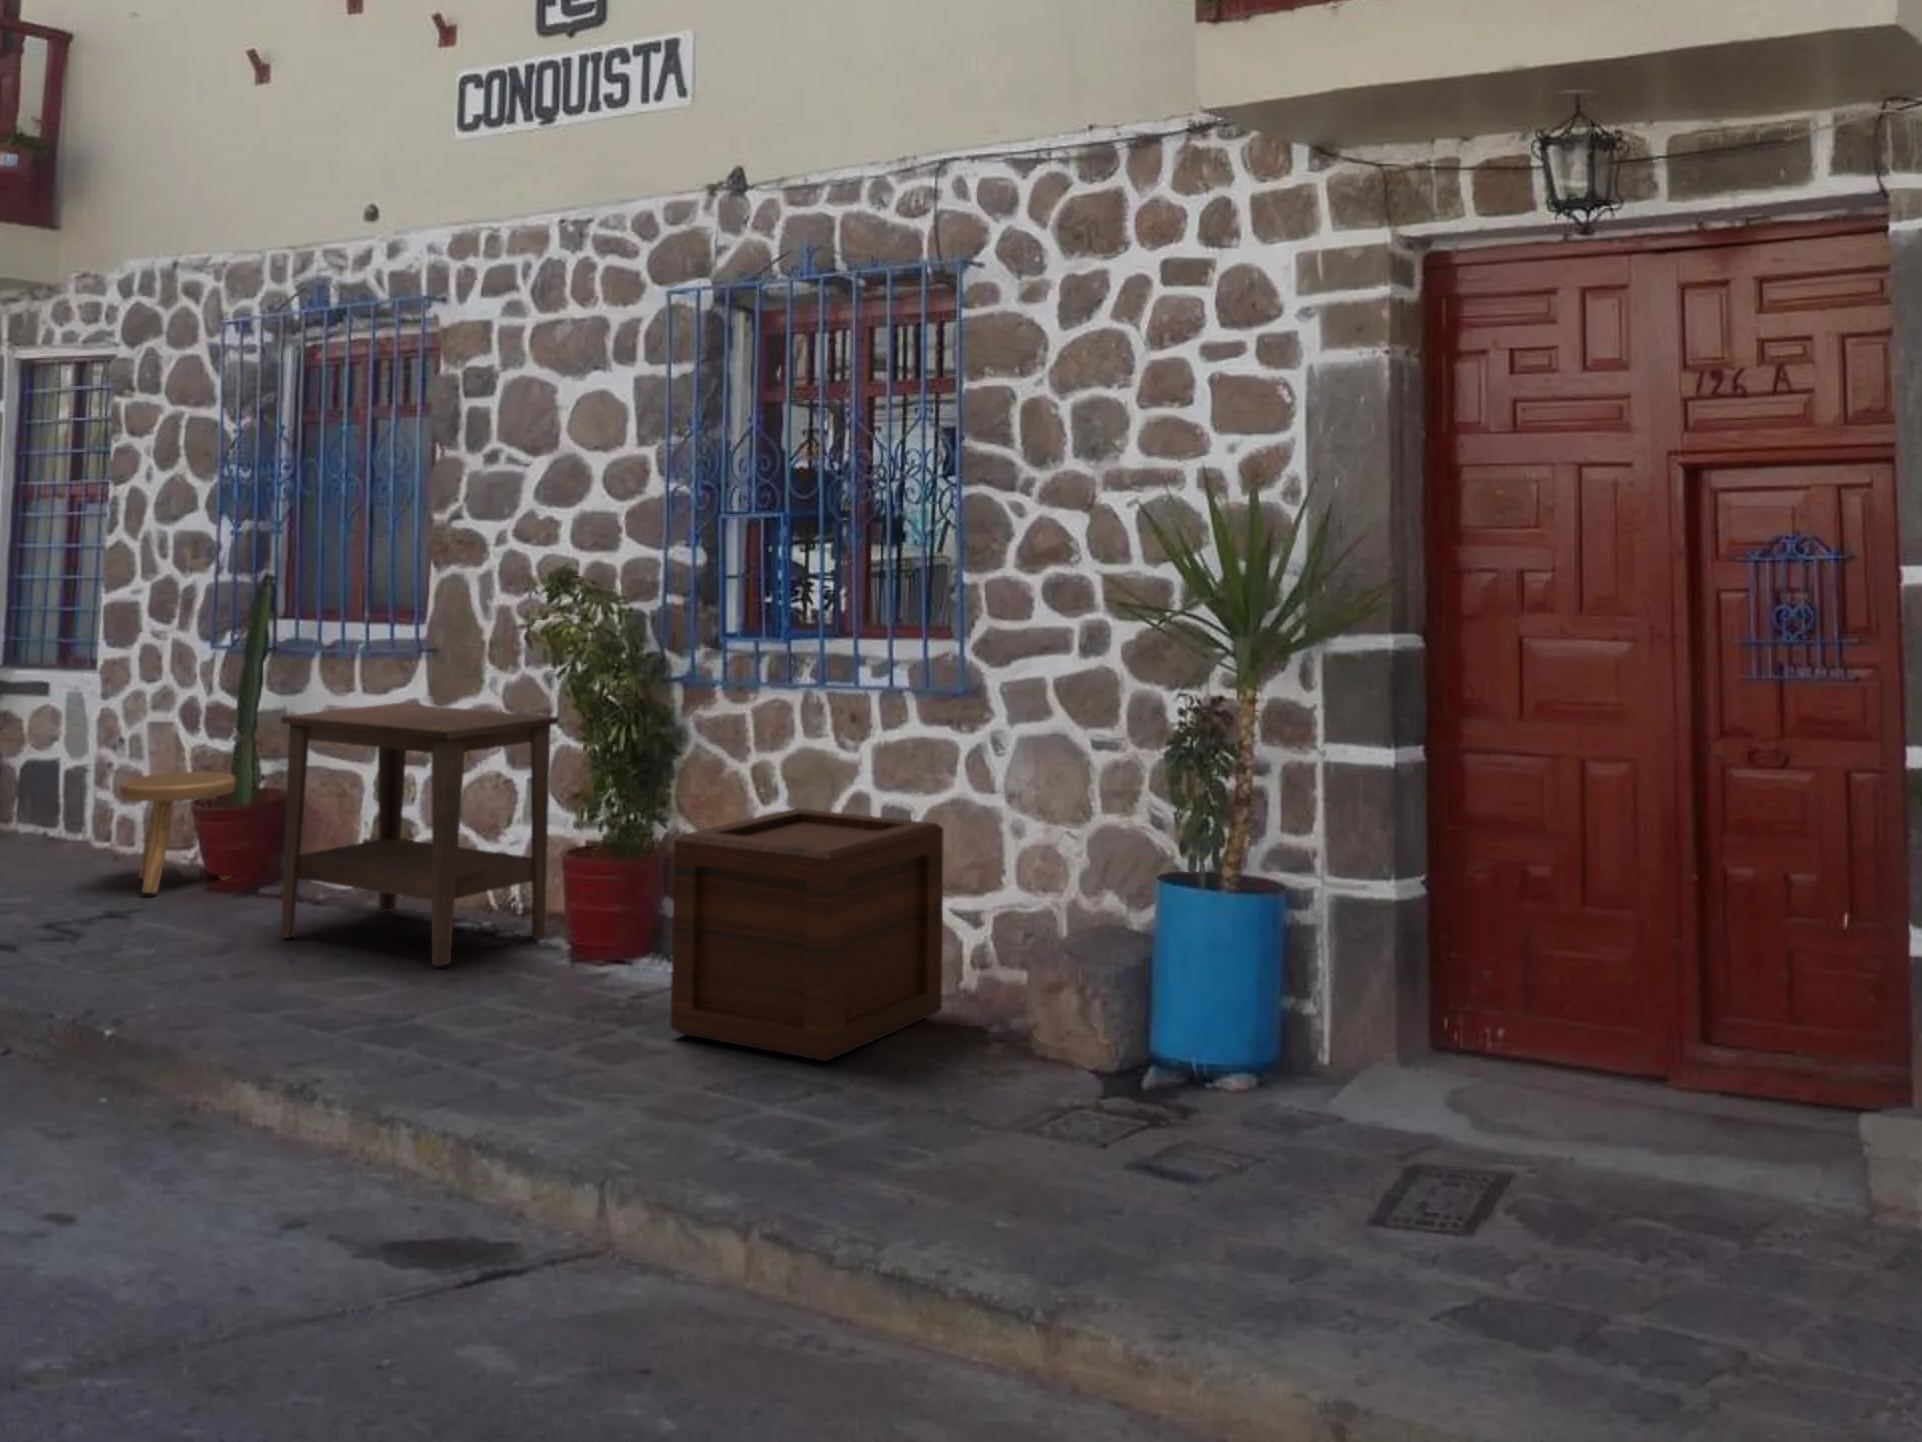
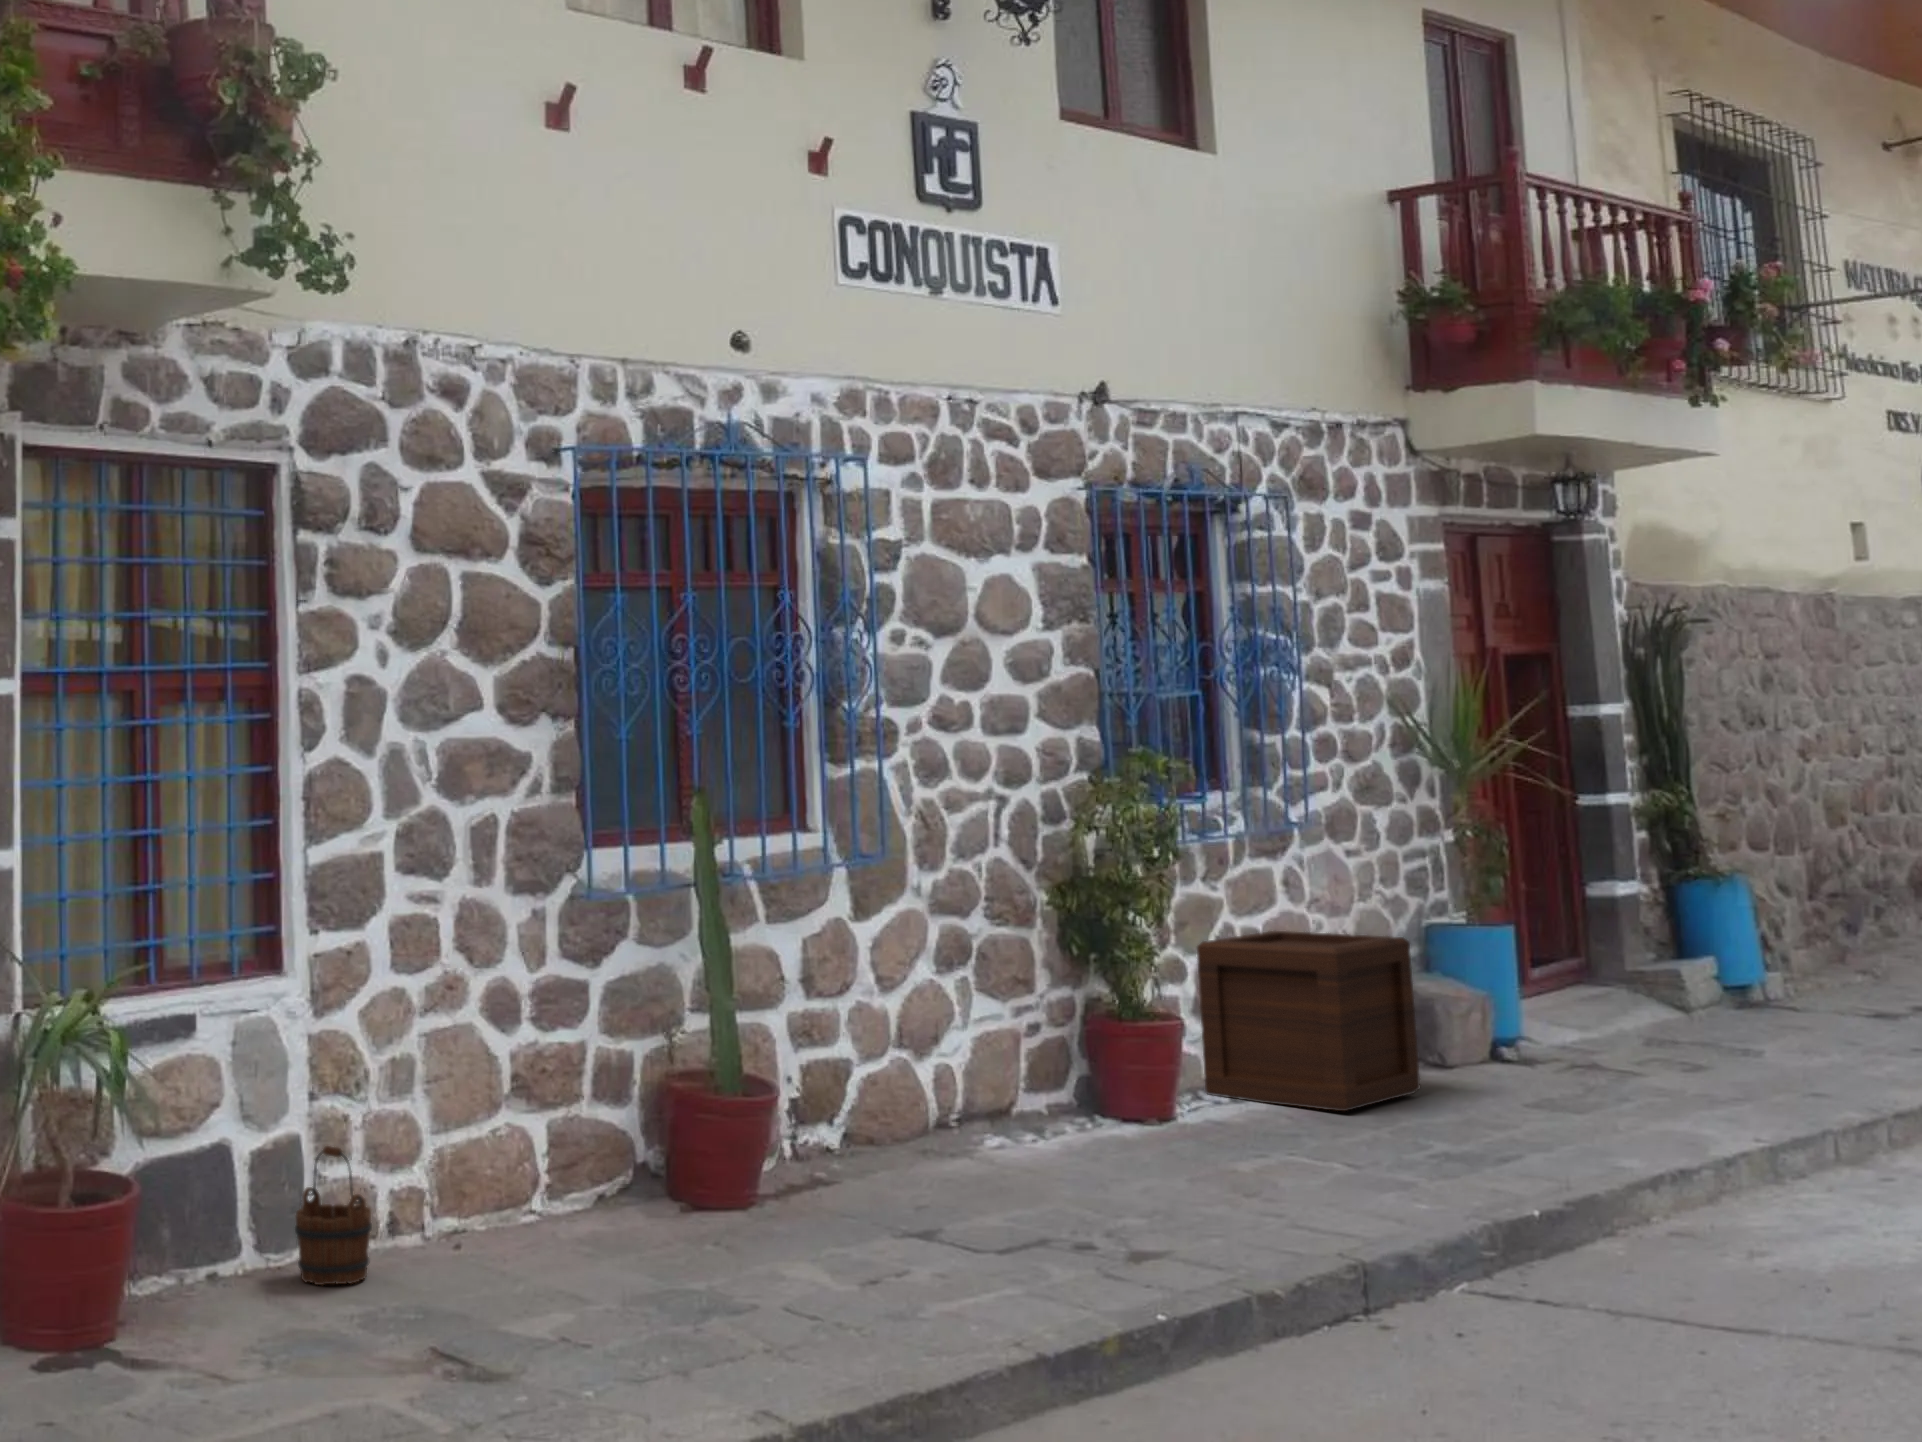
side table: present [281,703,559,966] -> none [836,906,1120,1185]
wooden bucket: none [27,772,80,855] -> present [295,1146,372,1285]
stool: present [120,772,235,893] -> none [571,1067,721,1235]

